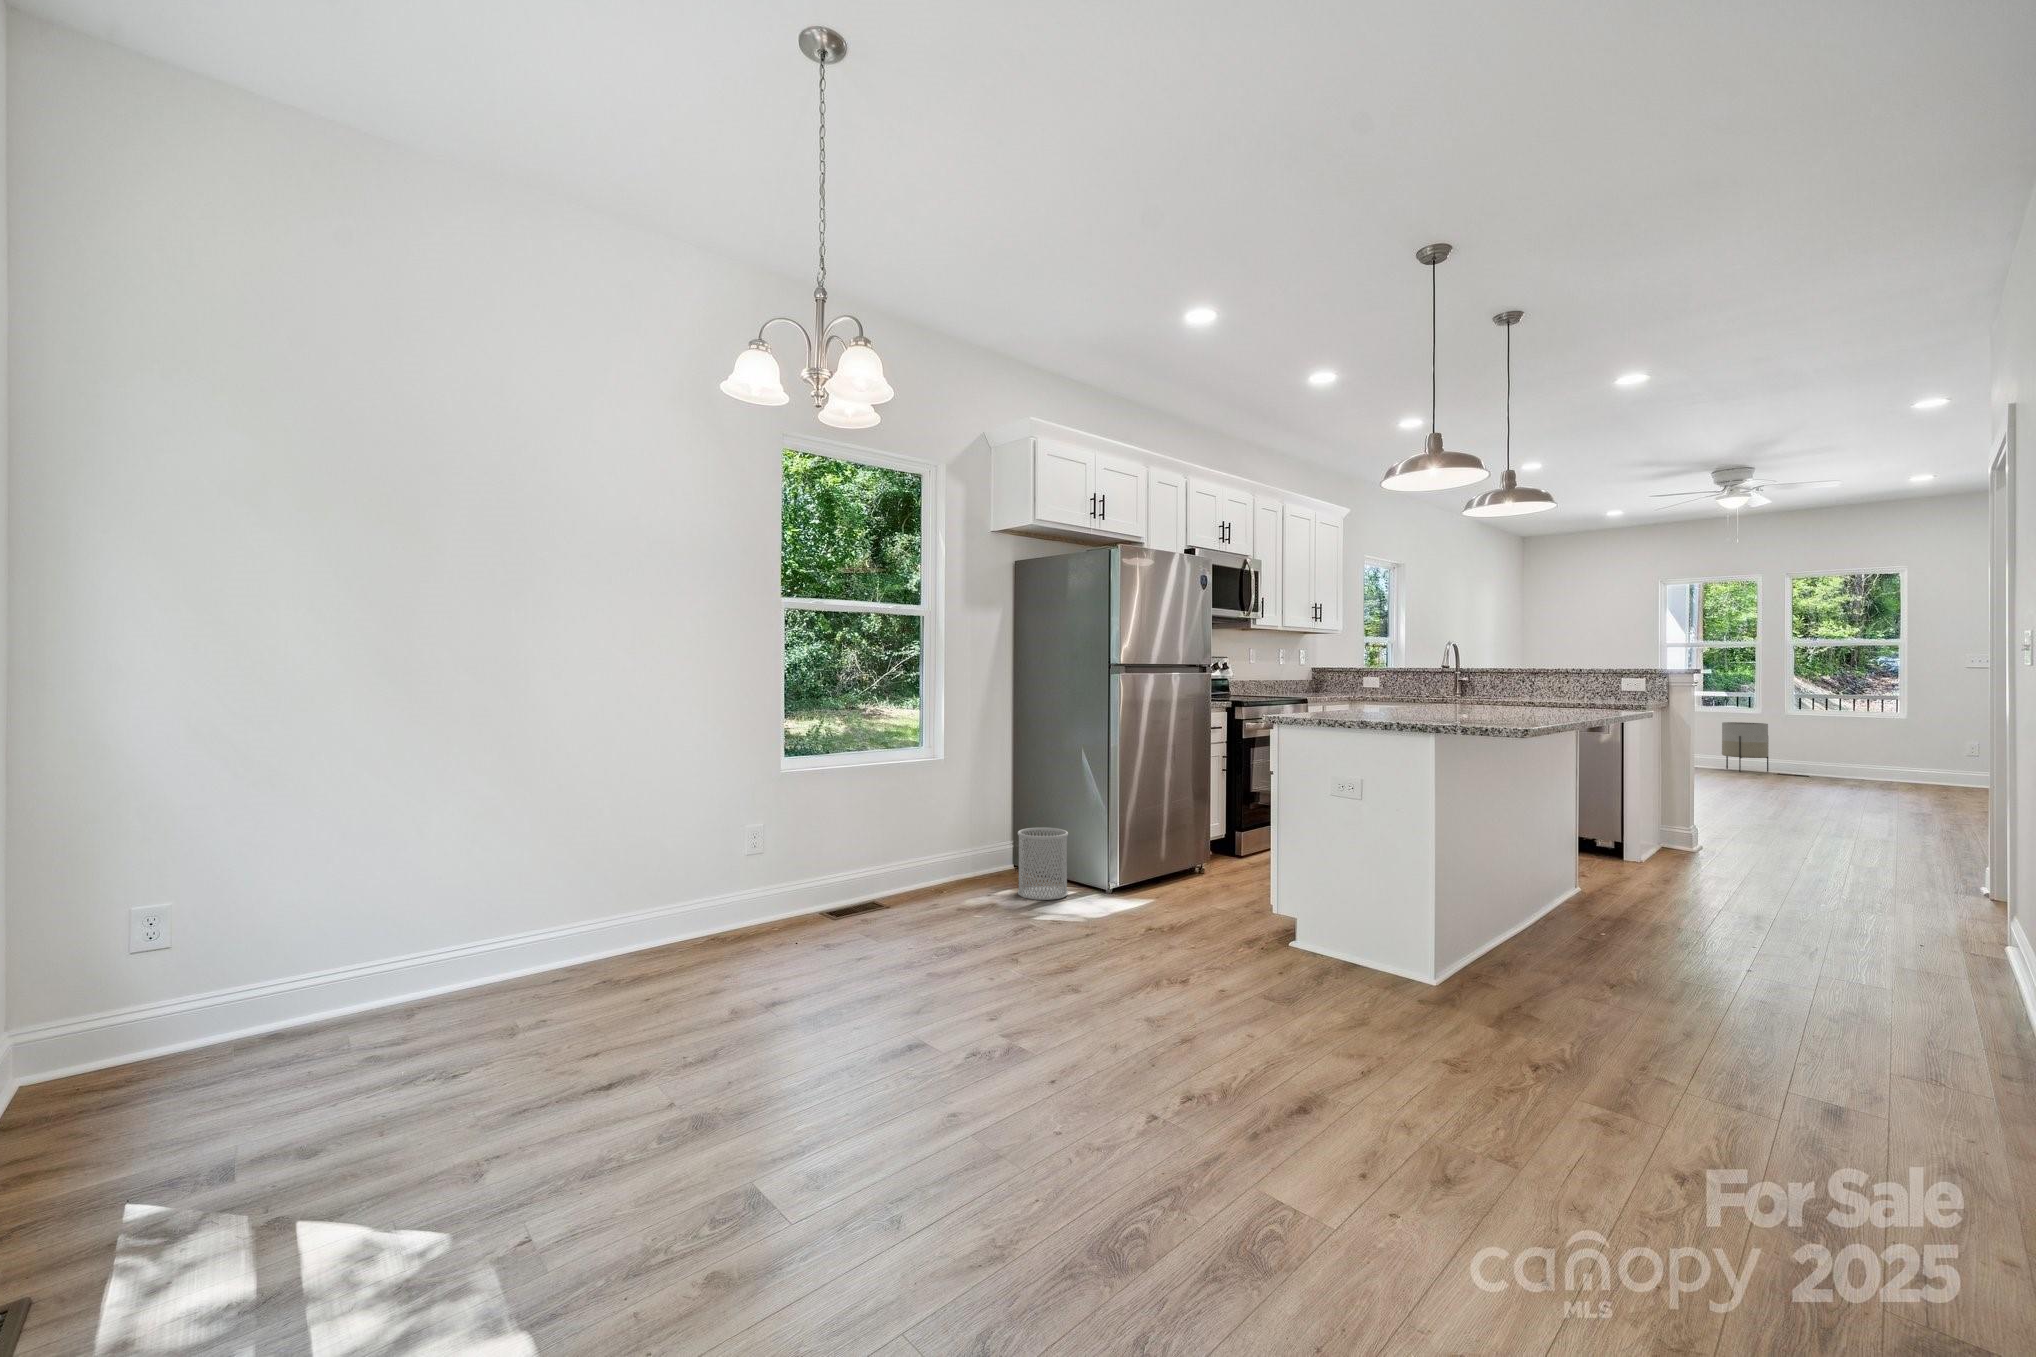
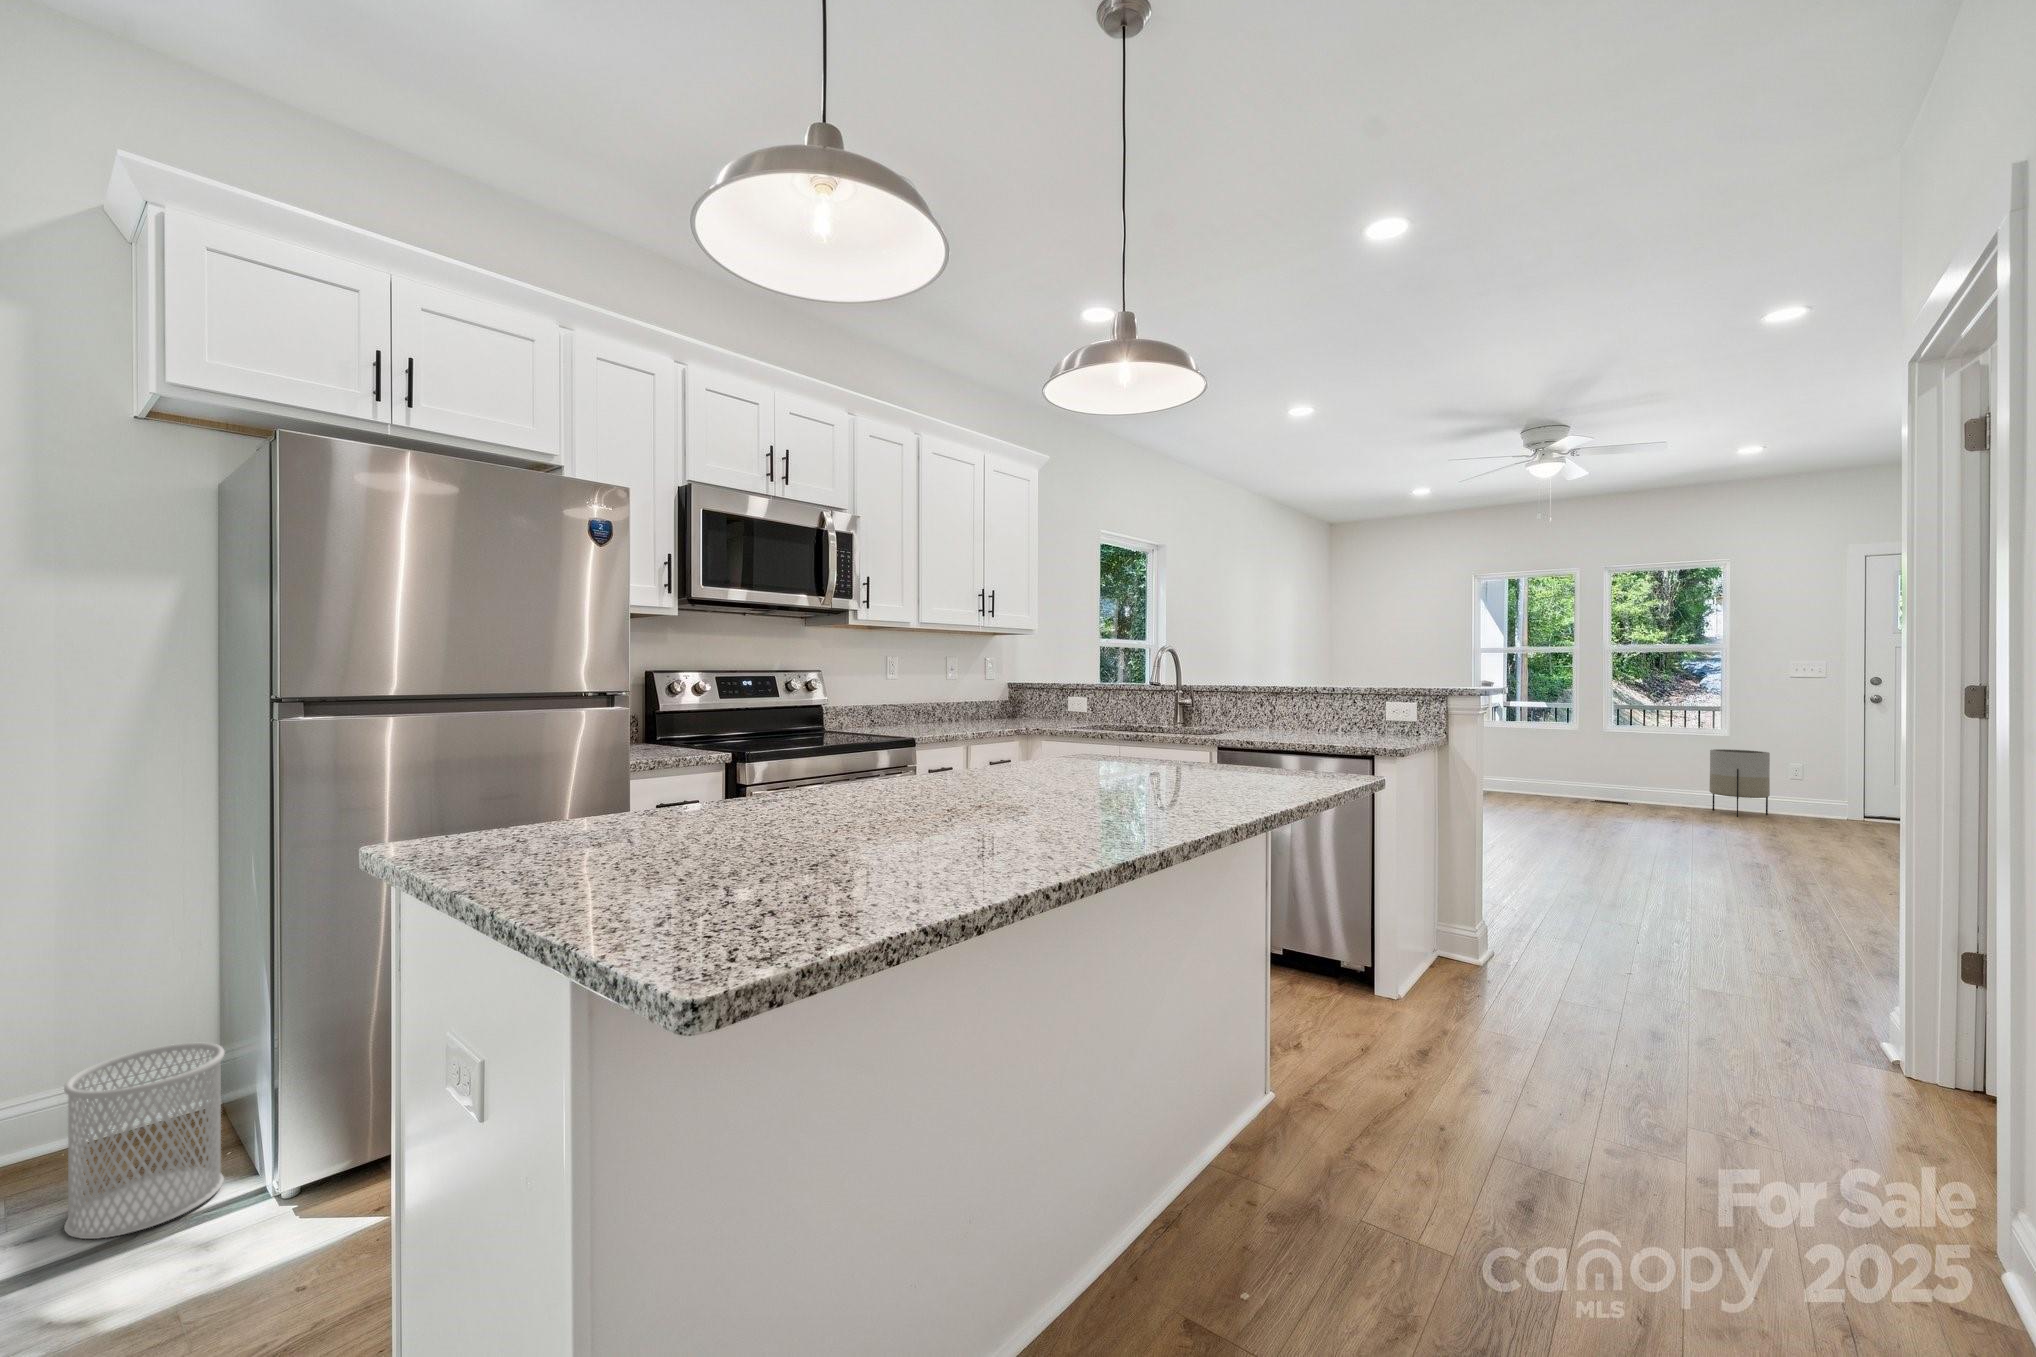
planter: present [1722,722,1768,772] -> present [1709,749,1770,817]

